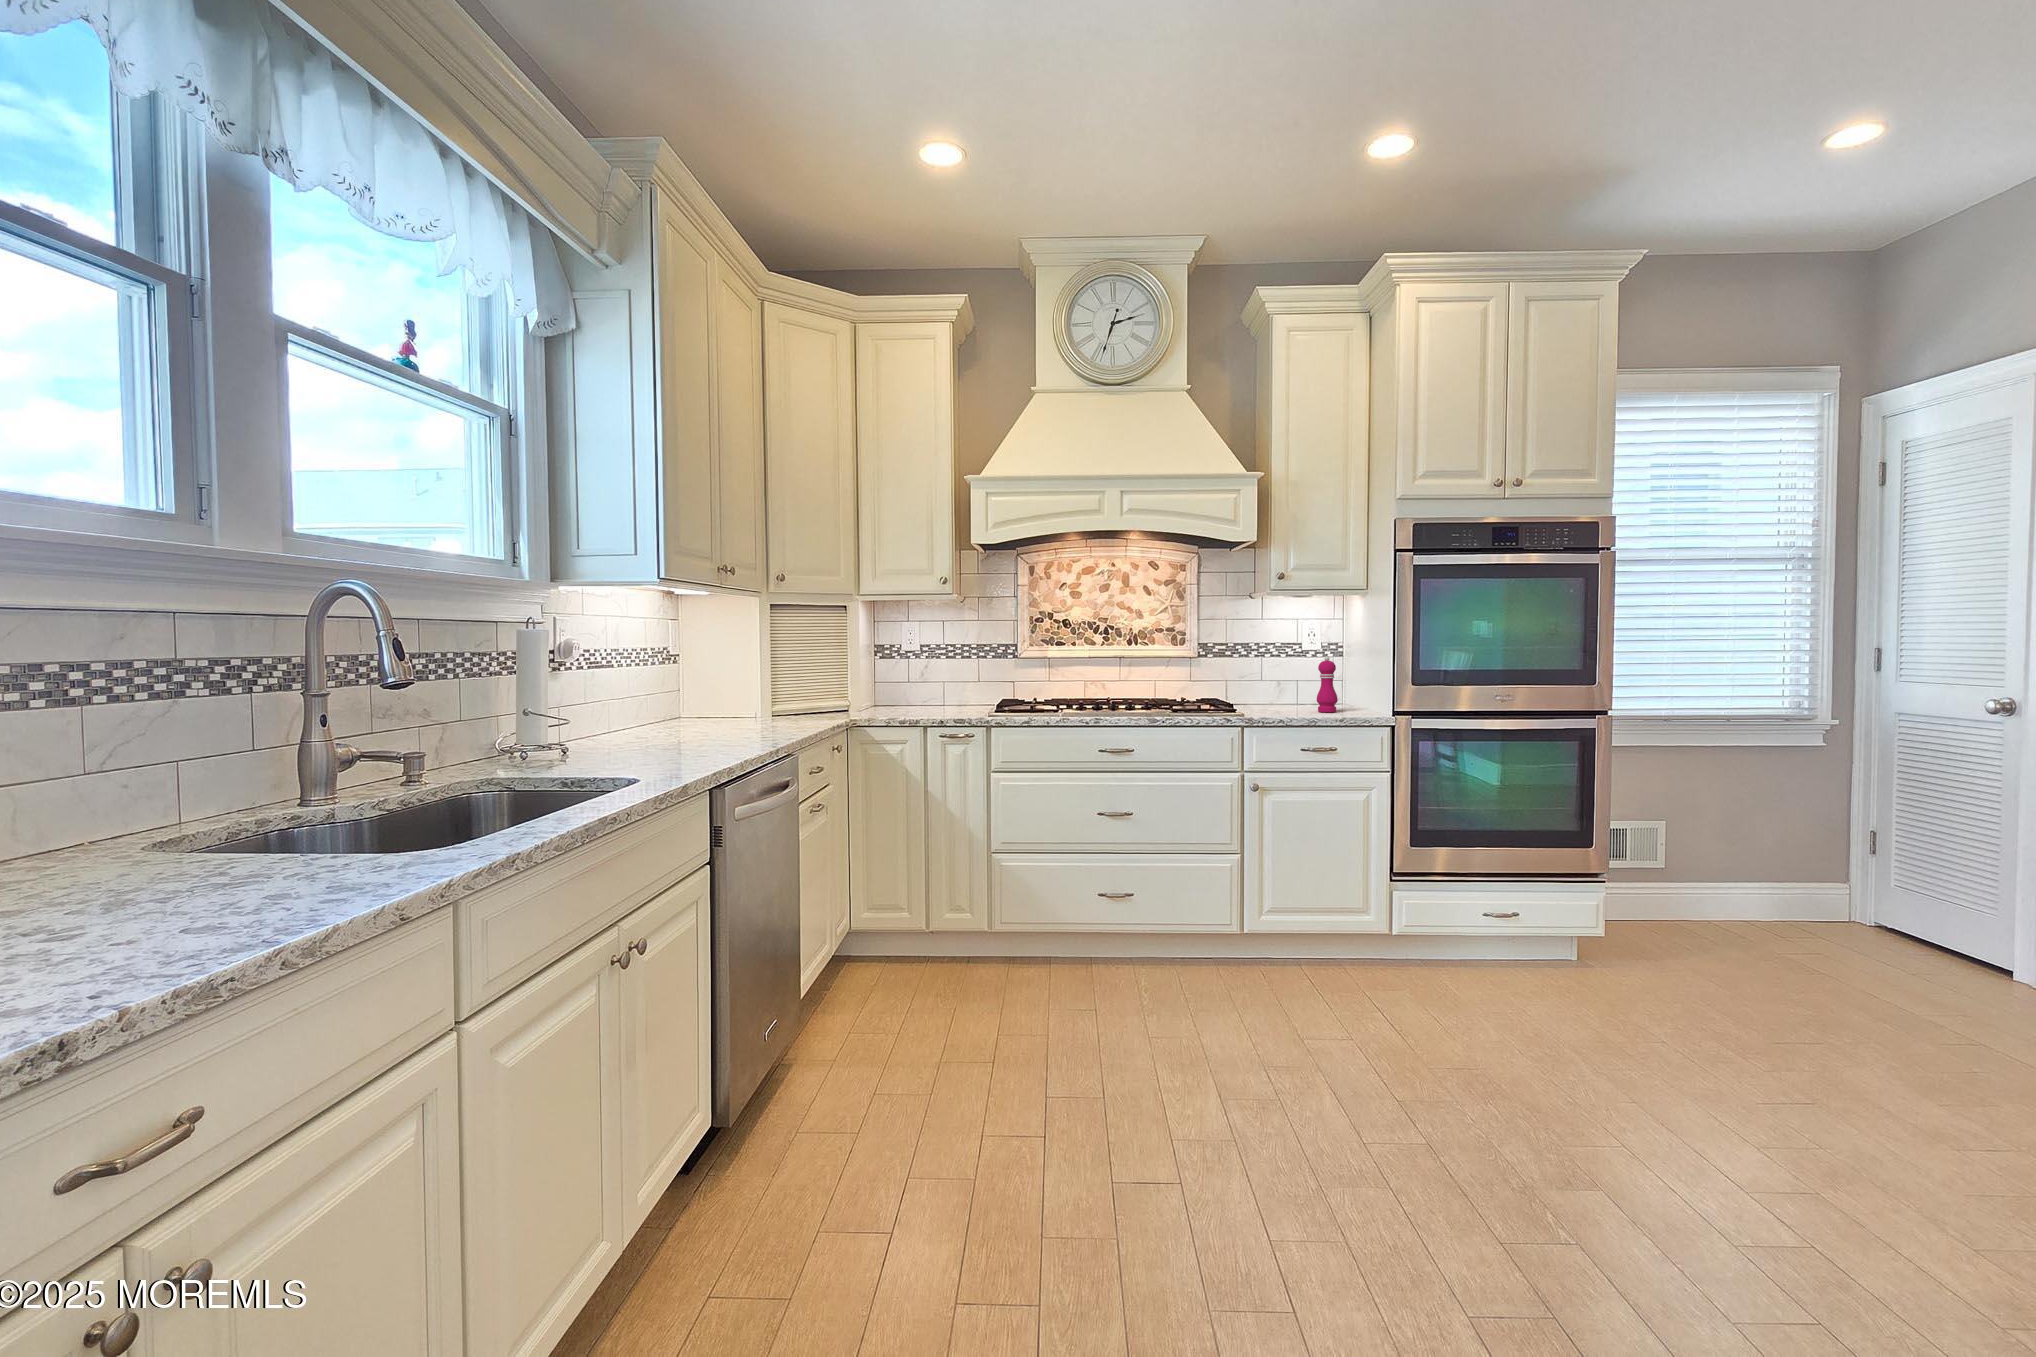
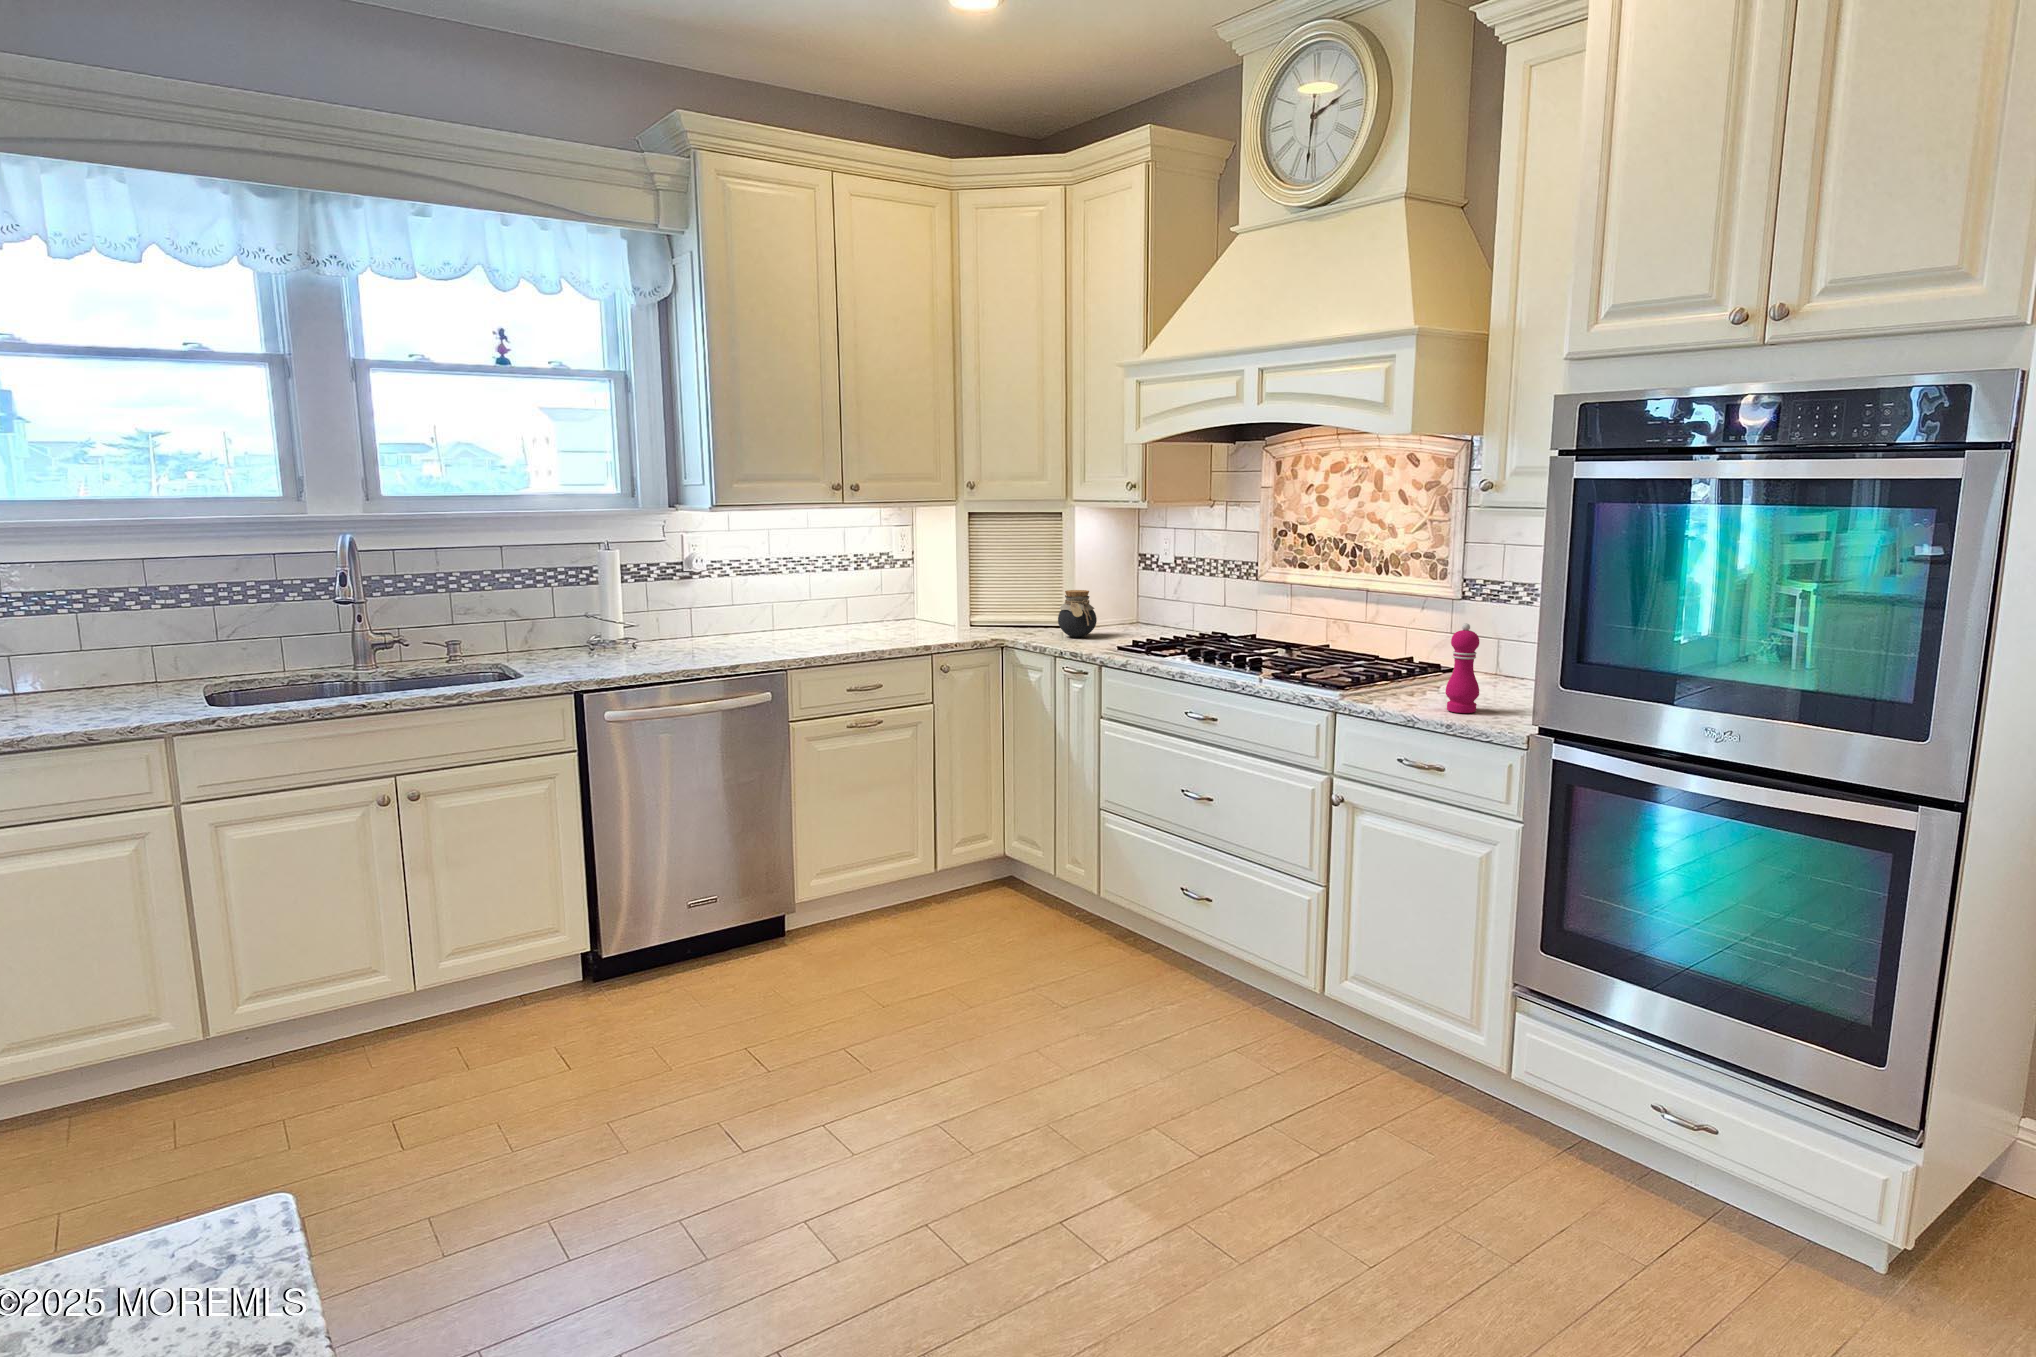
jar: none [907,669,946,710] -> present [1058,590,1097,637]

